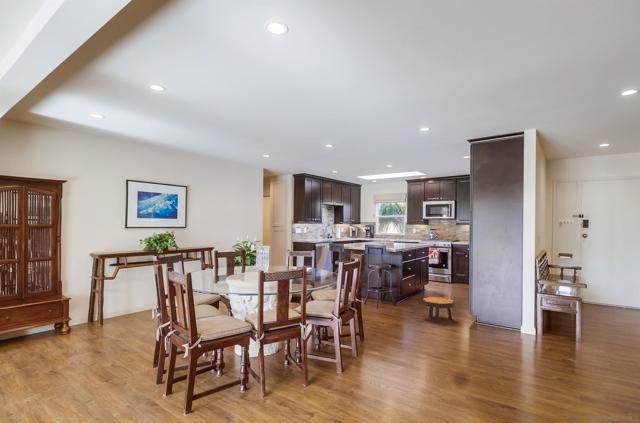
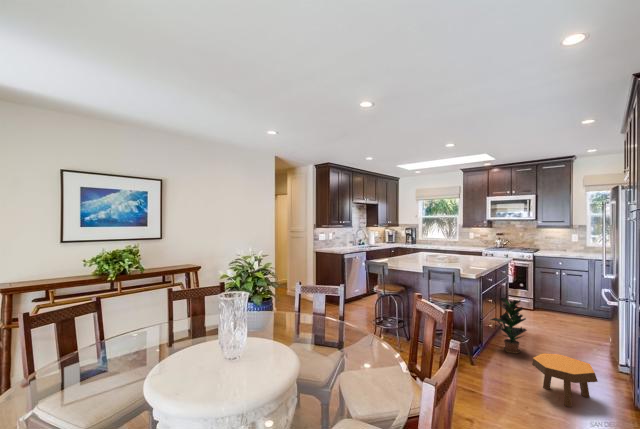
potted plant: none [409,268,432,304] -> present [491,297,527,354]

